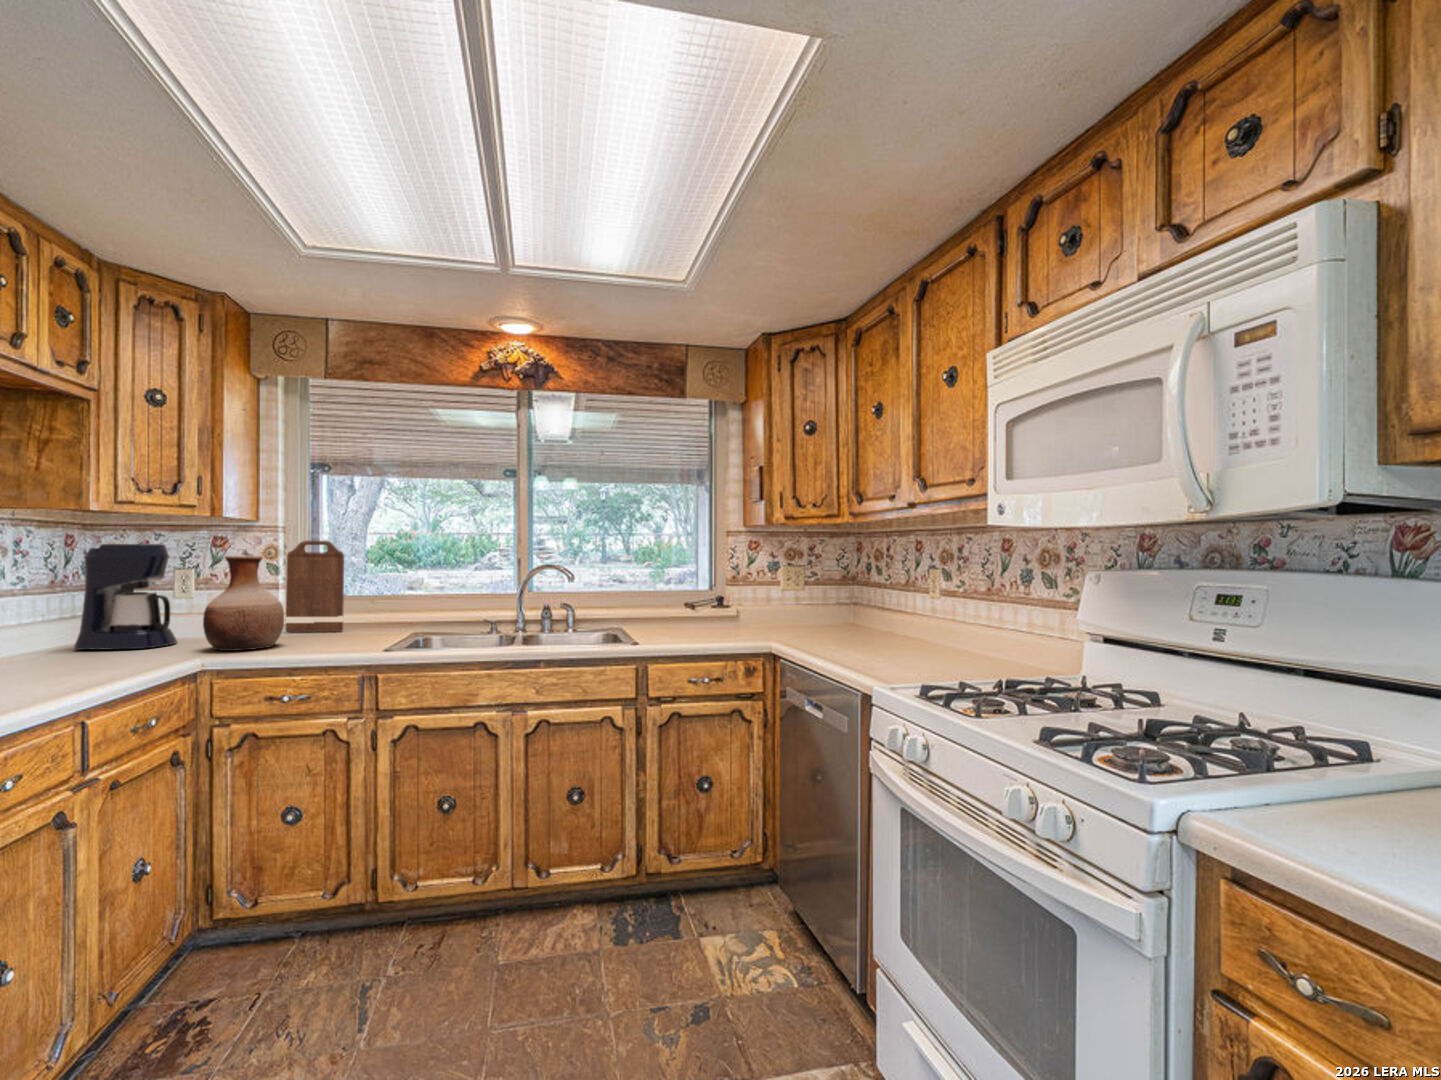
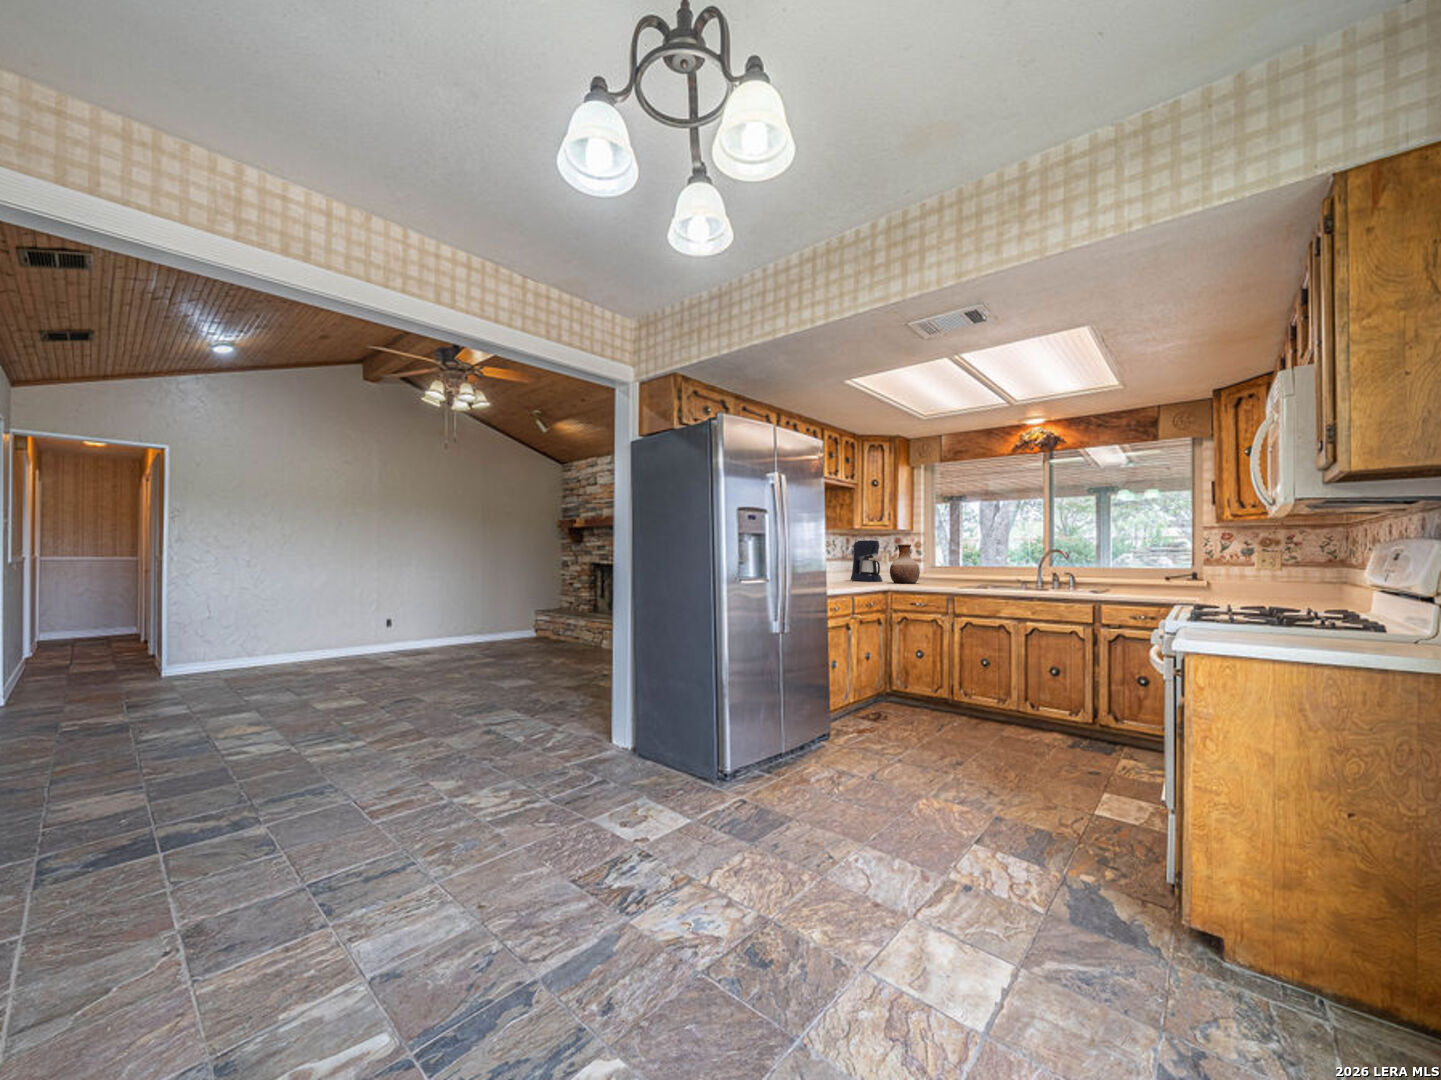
cutting board: present [286,540,344,632] -> none [924,539,949,582]

